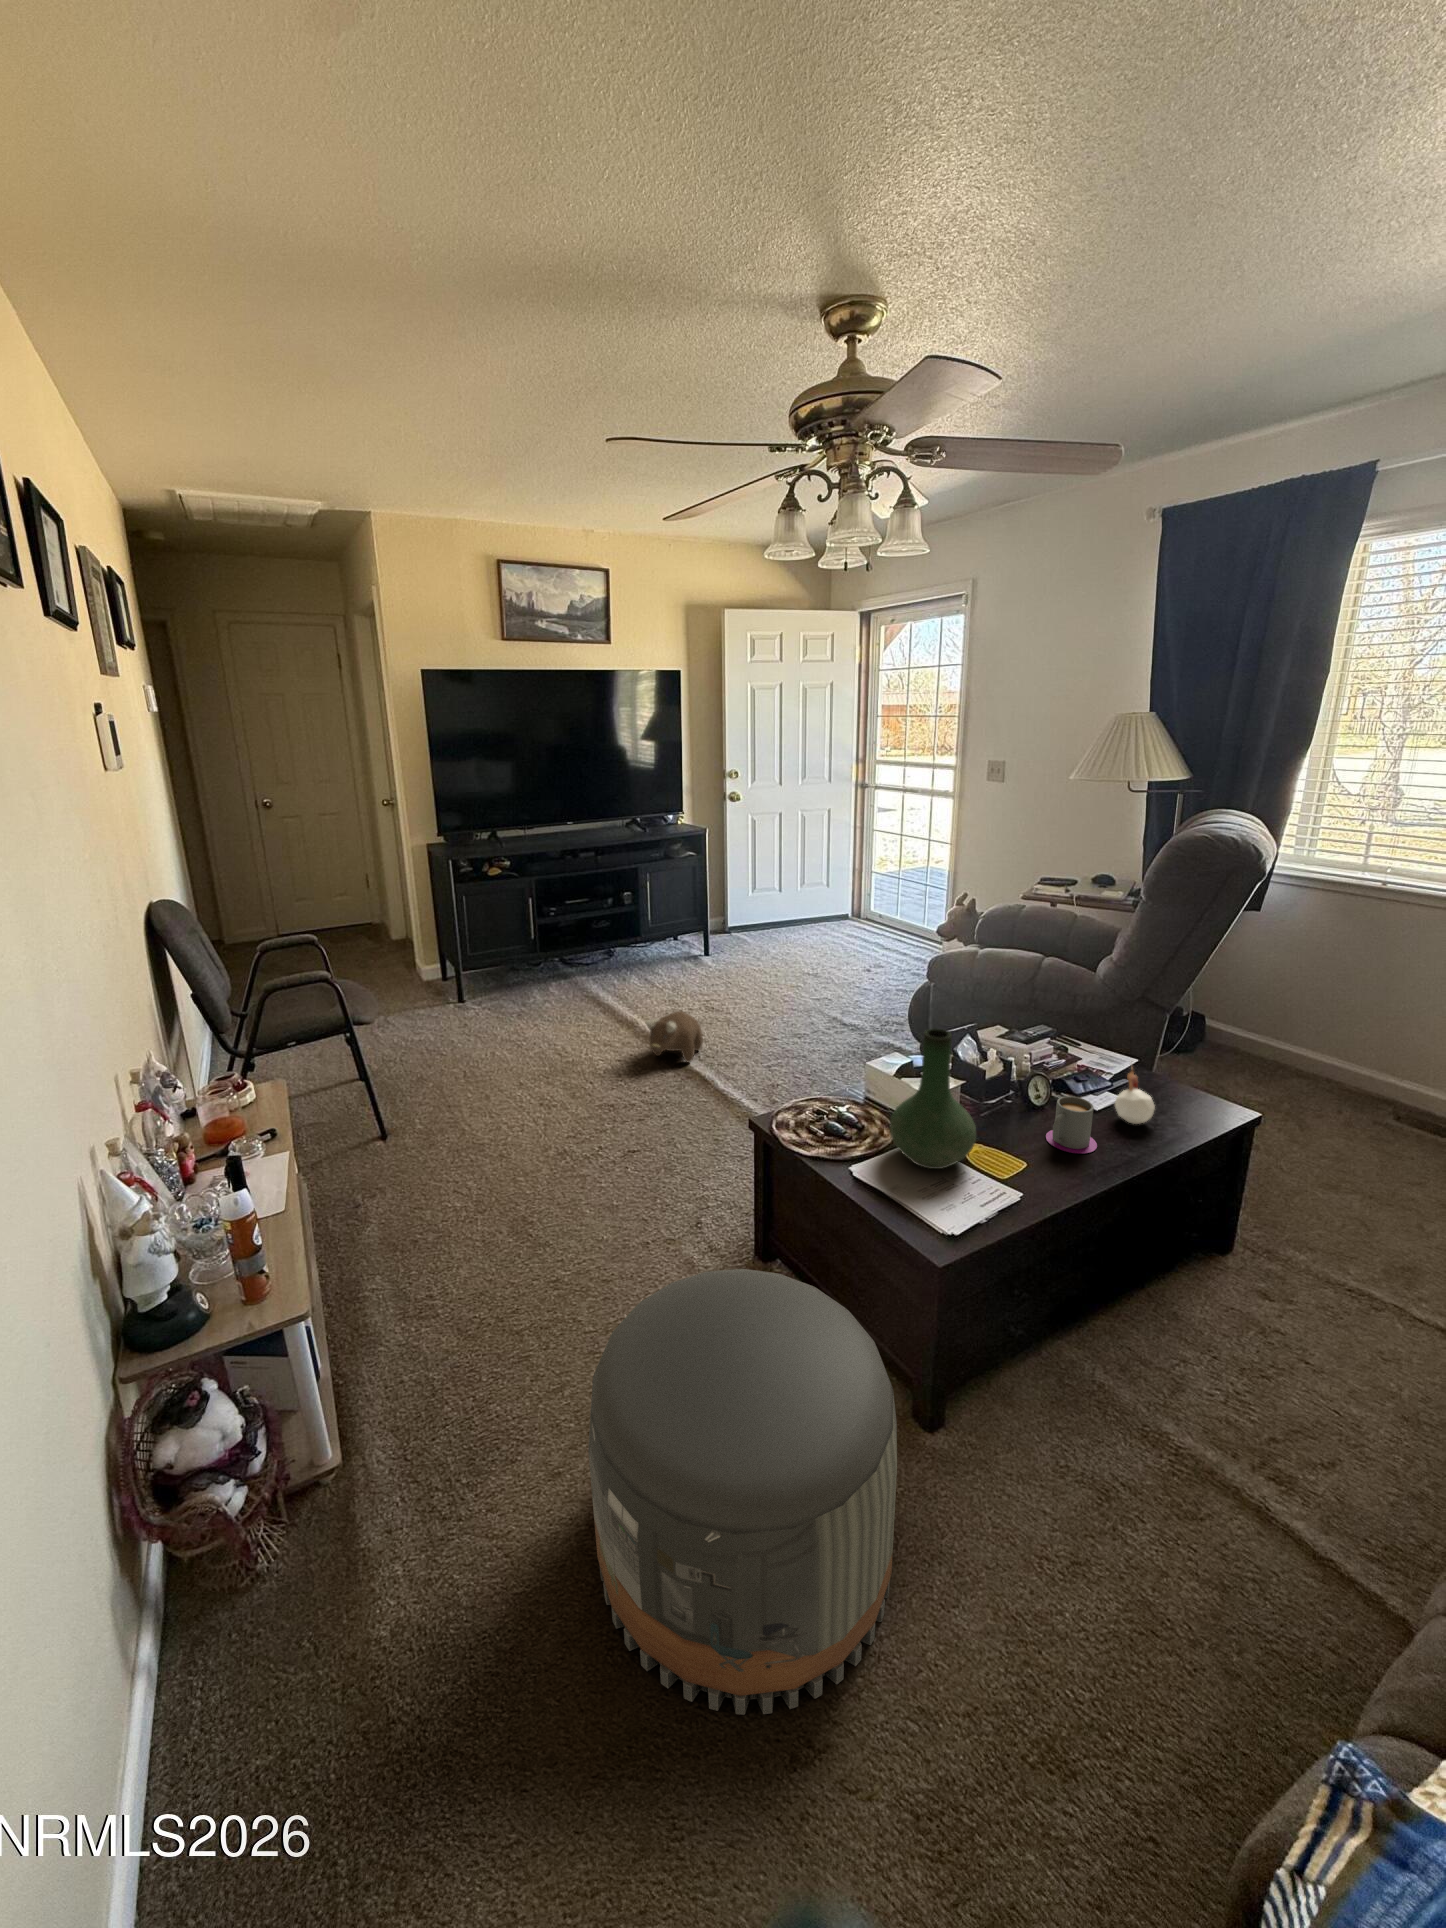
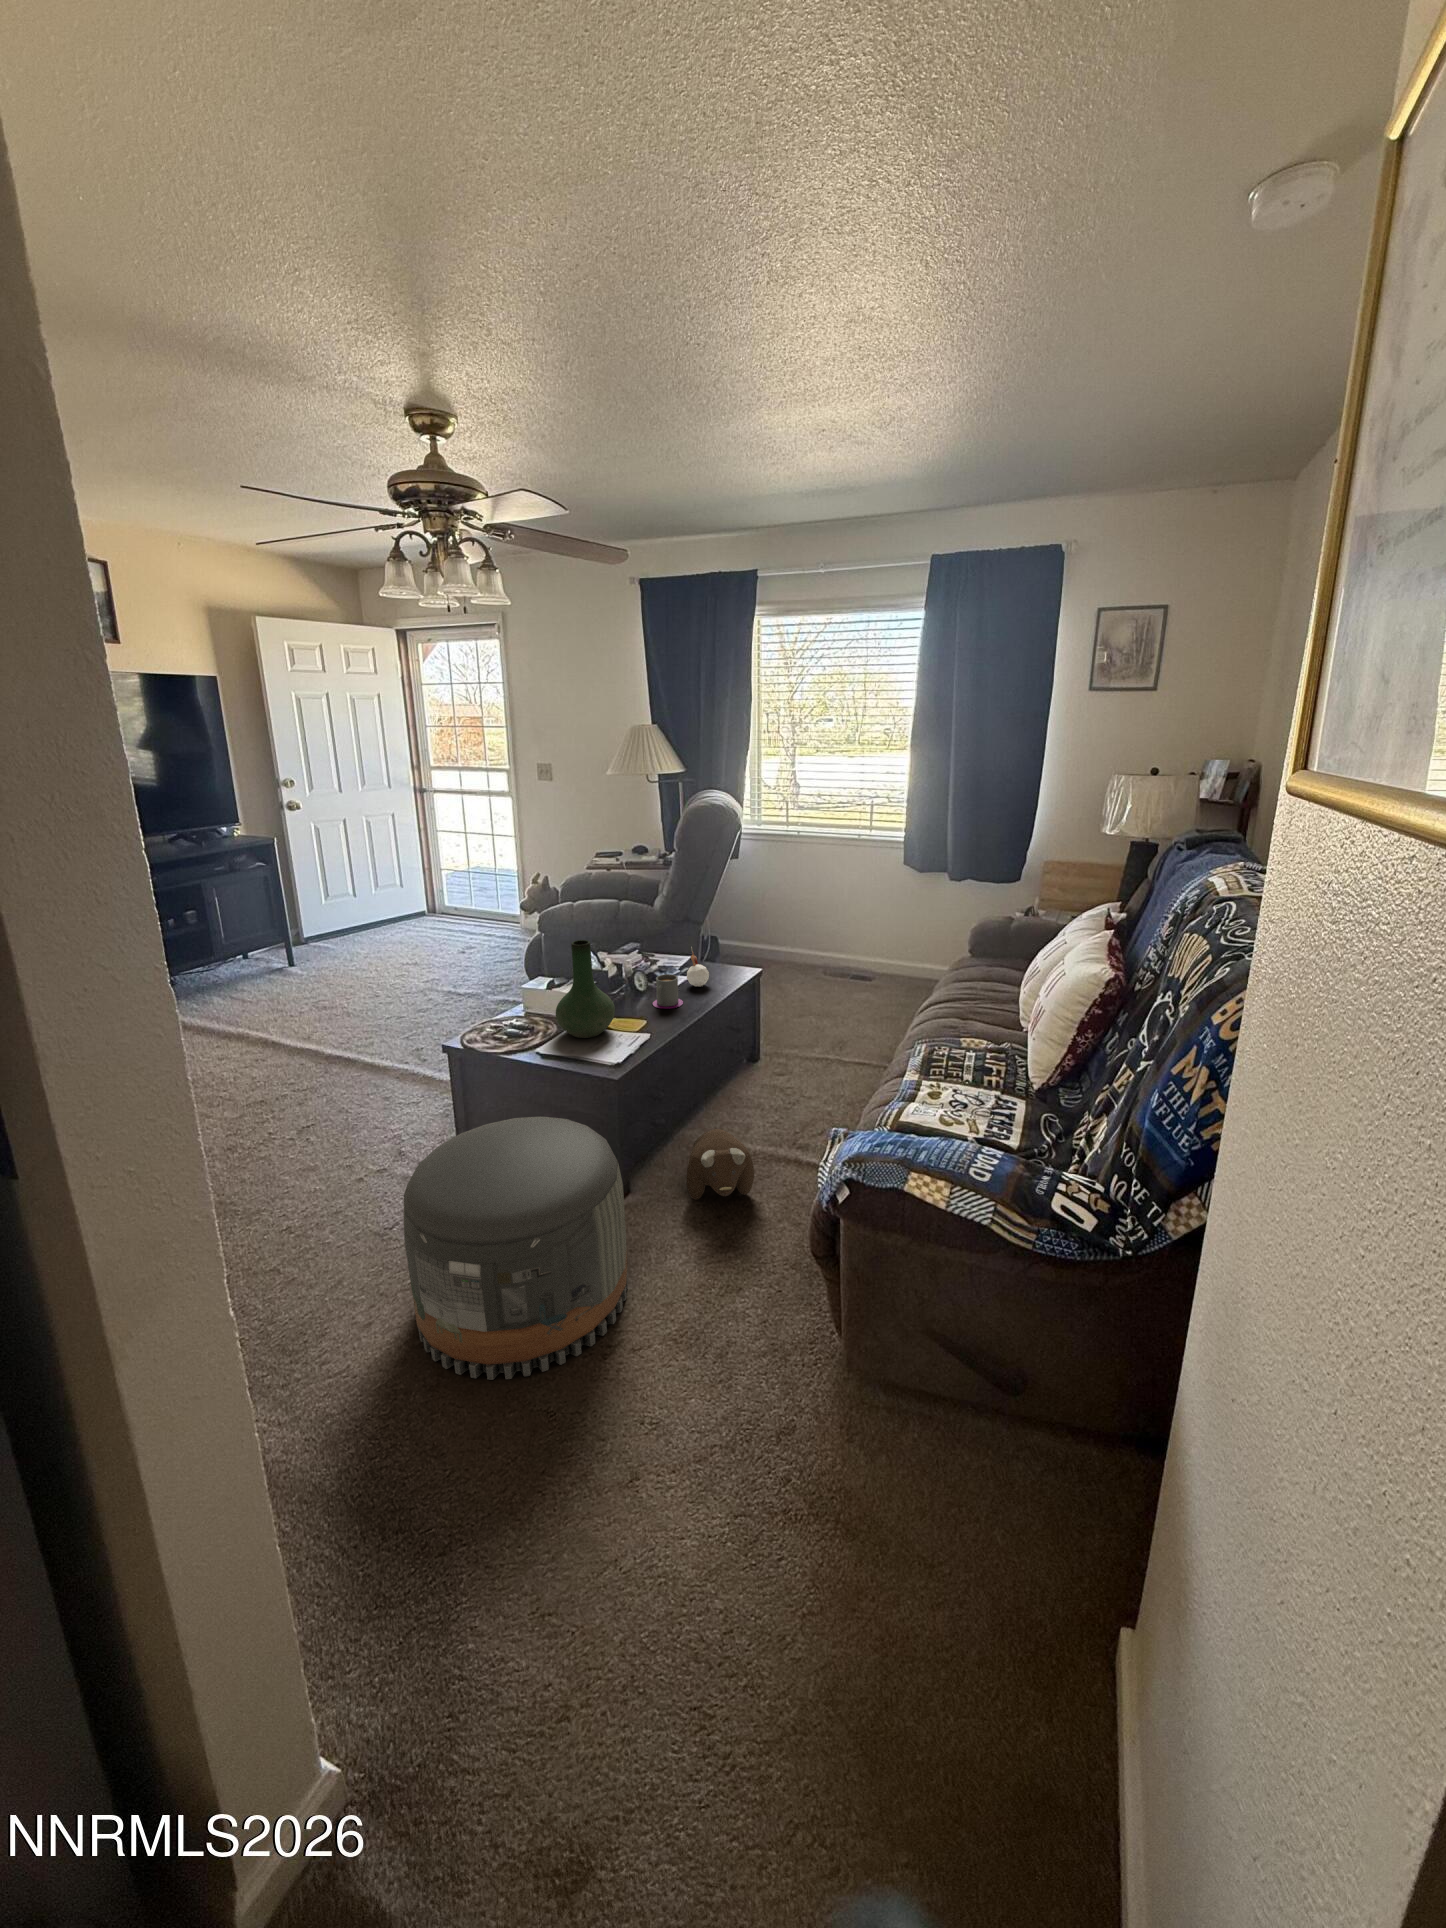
plush toy: present [645,1011,703,1062] -> present [686,1129,754,1200]

